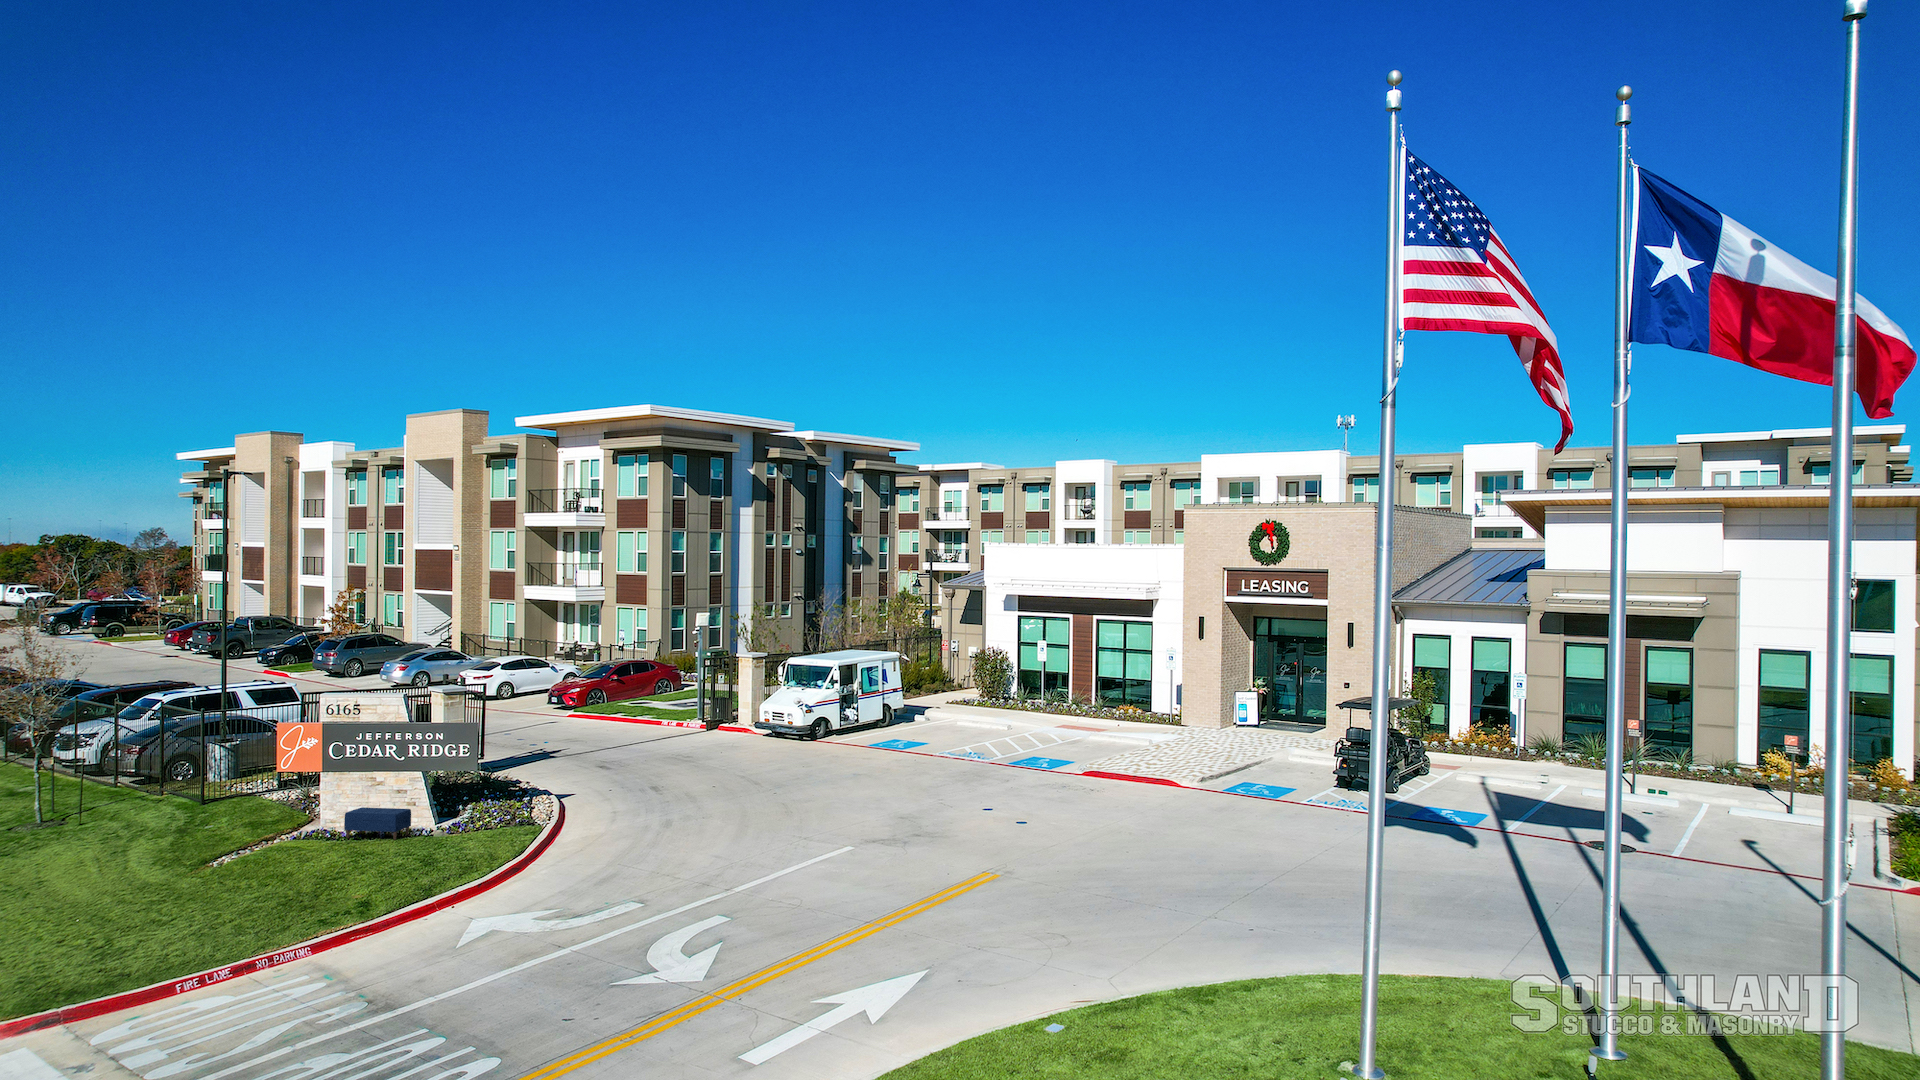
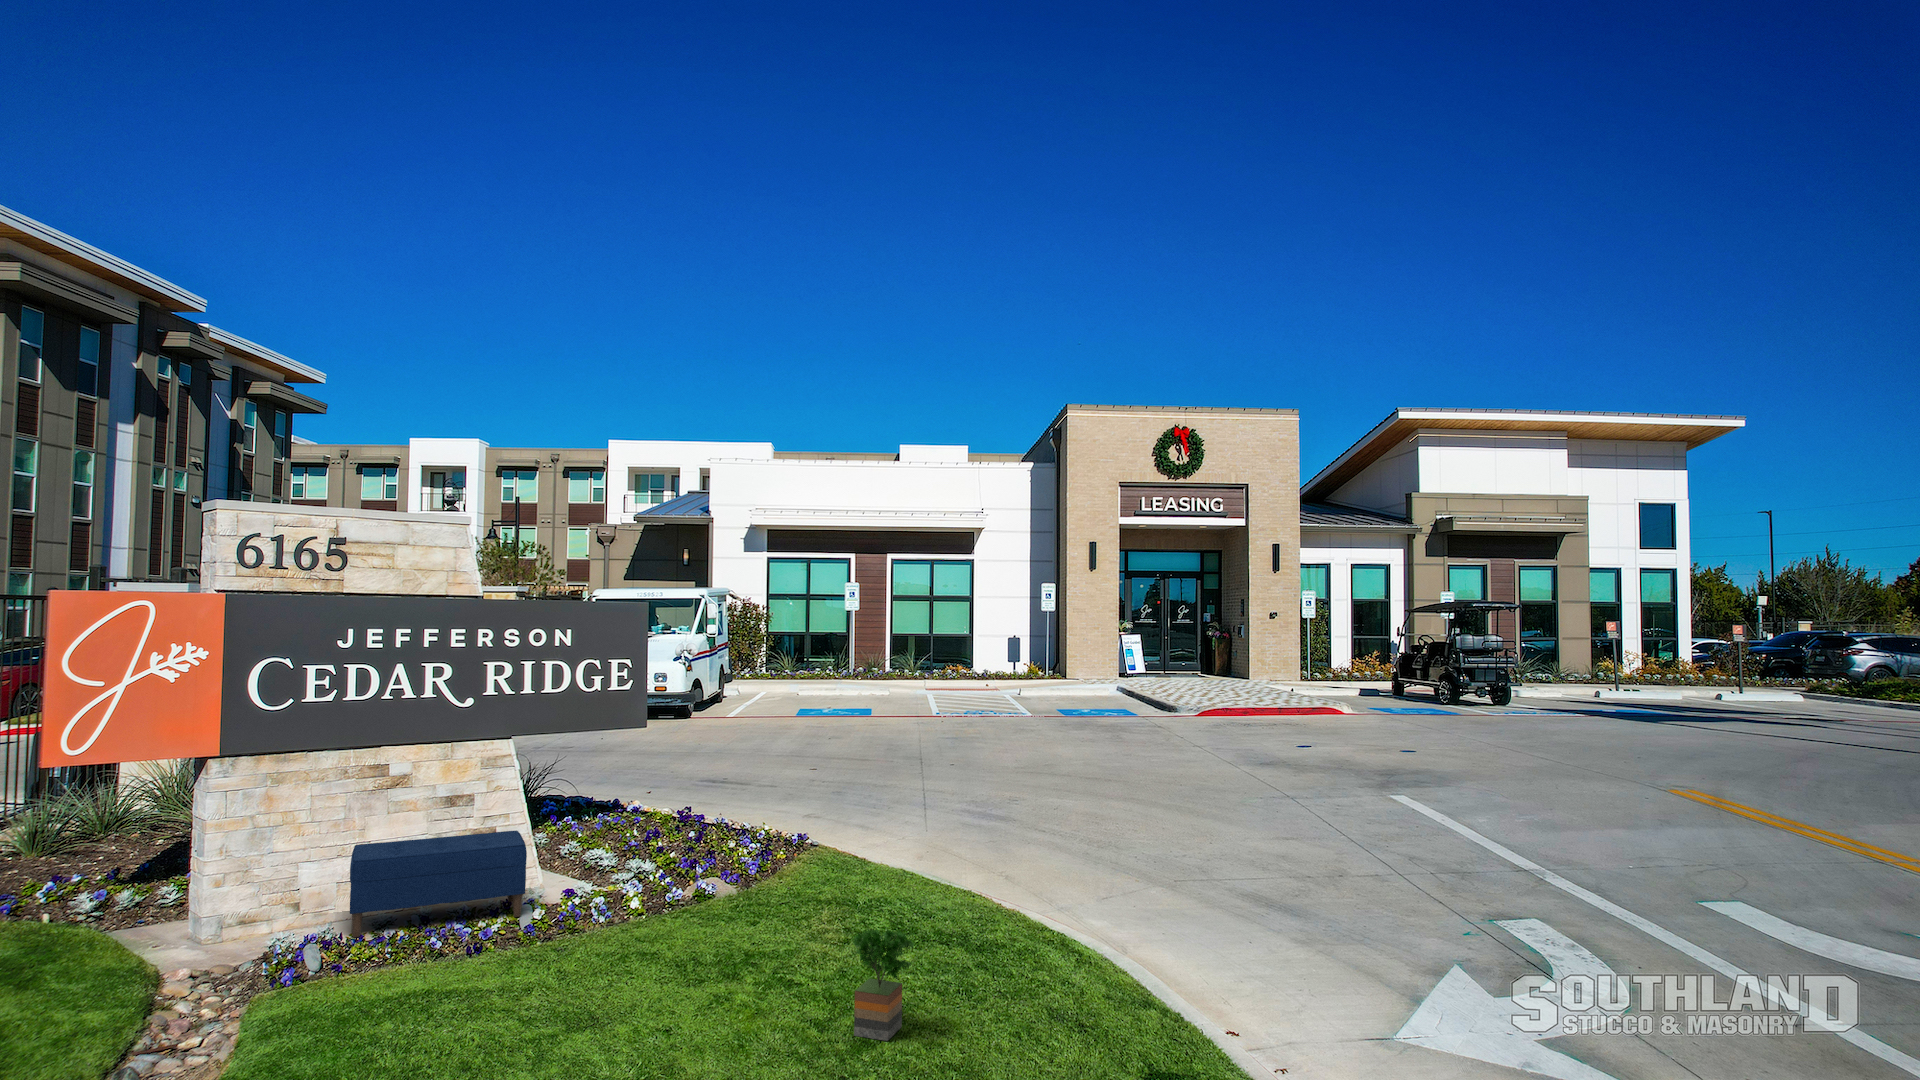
potted tree: none [368,853,395,888] -> present [853,928,914,1041]

